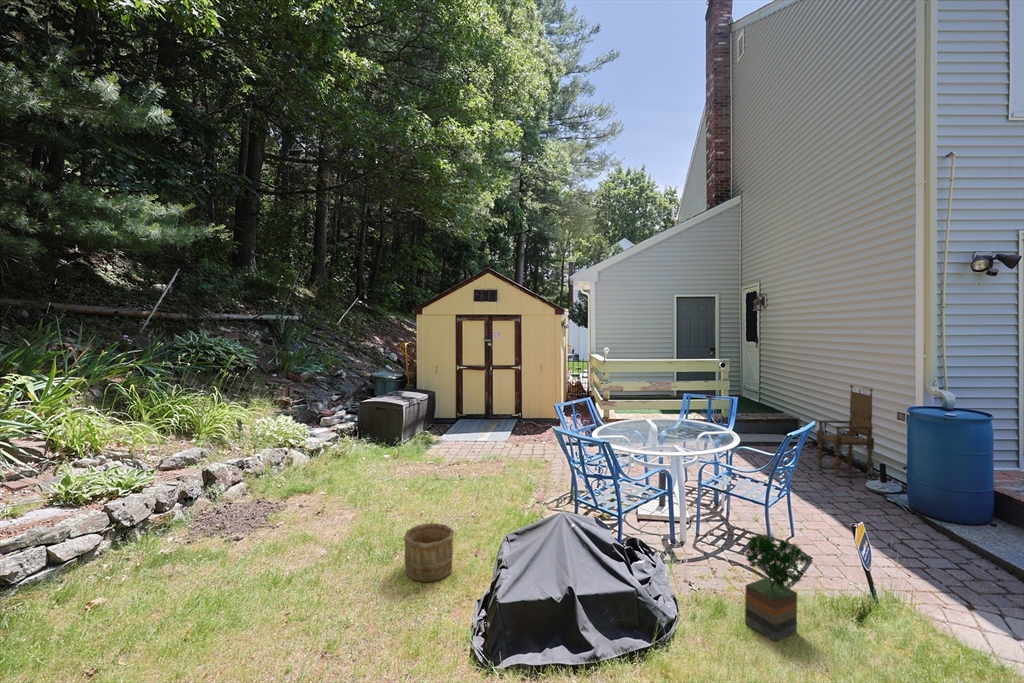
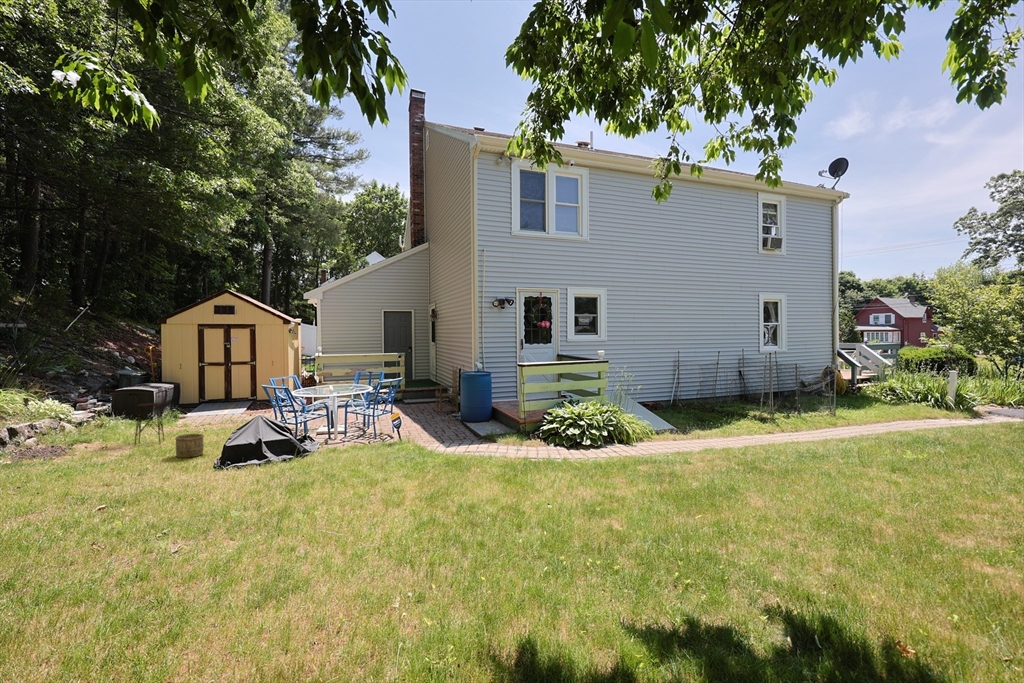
side table: none [356,442,401,517] -> present [135,403,164,446]
potted tree: present [745,535,810,642] -> none [336,415,362,452]

